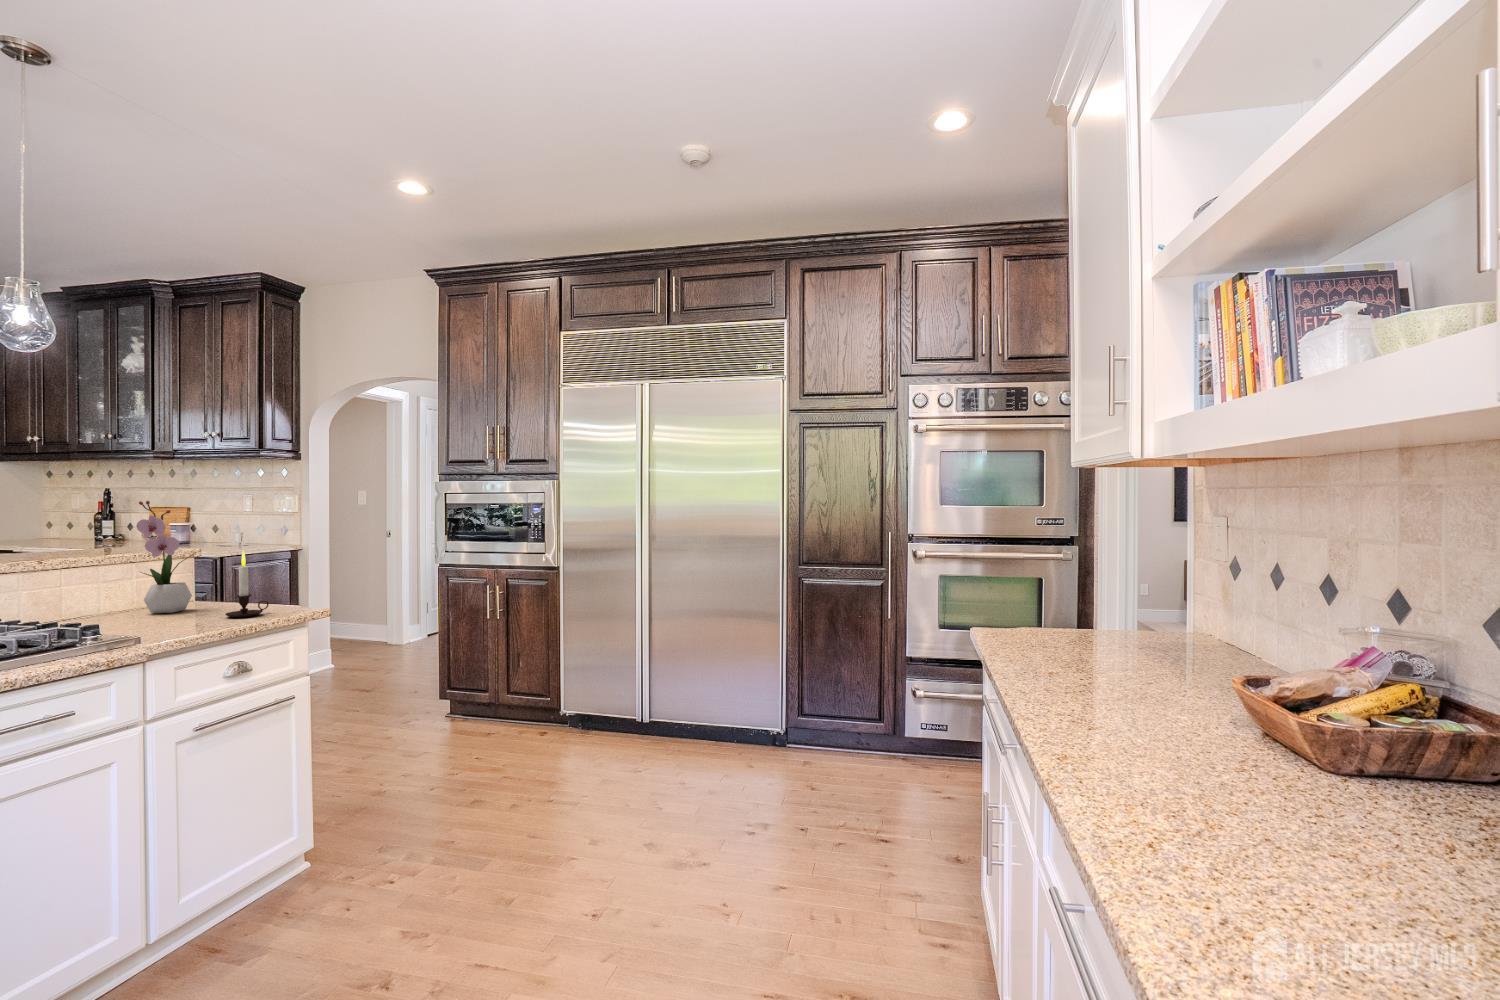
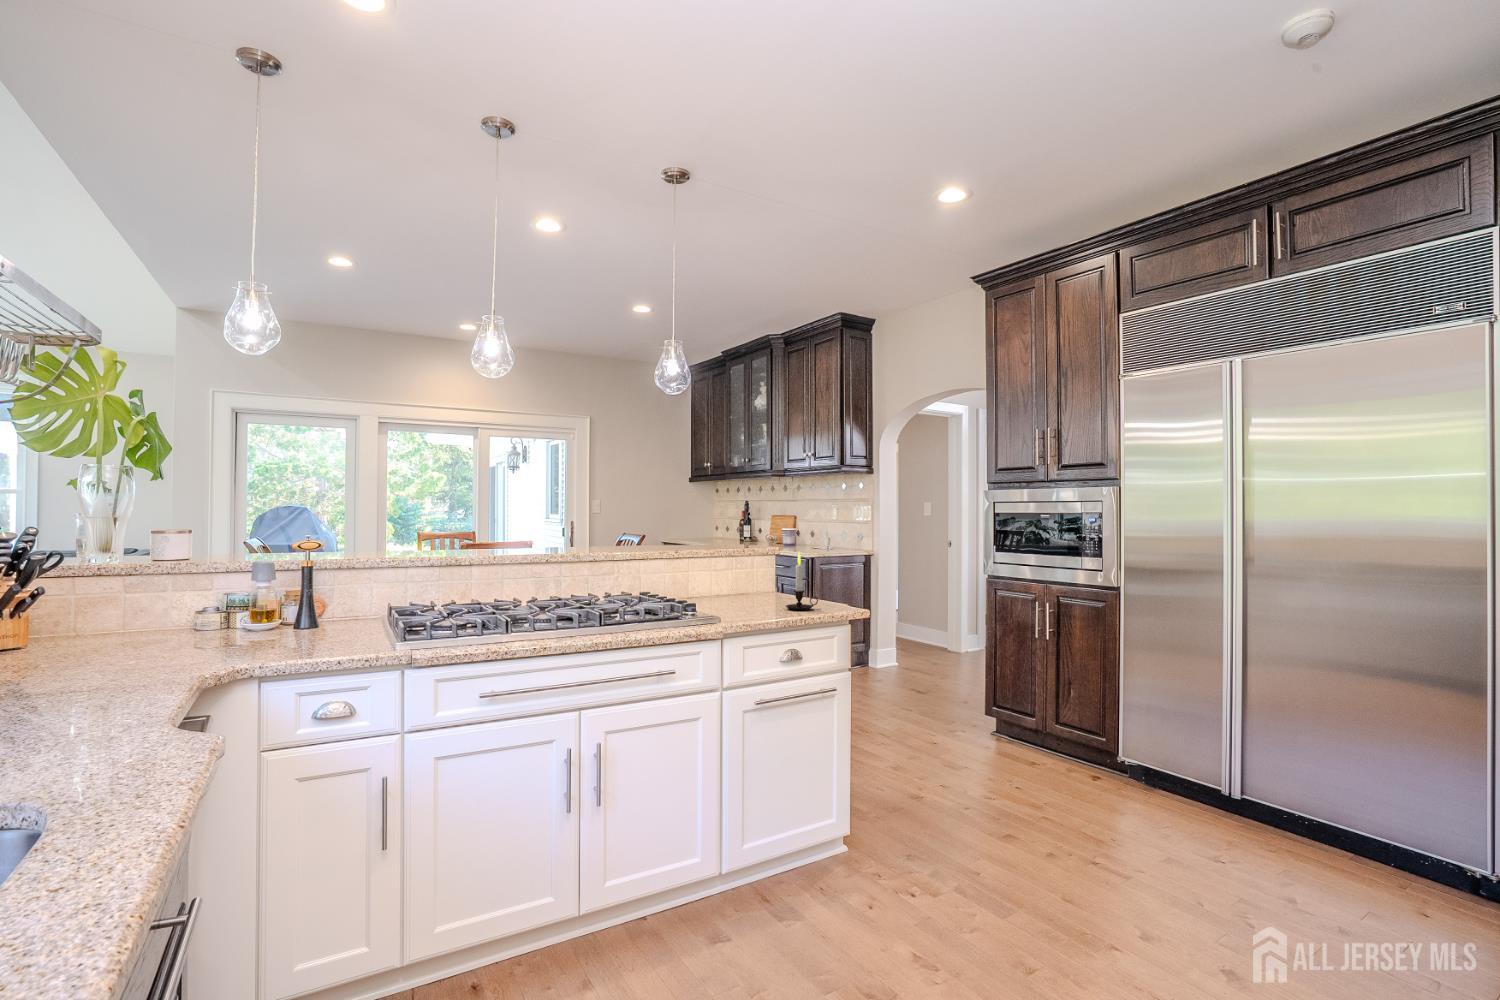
flower arrangement: present [136,501,196,613] -> none [733,507,773,601]

